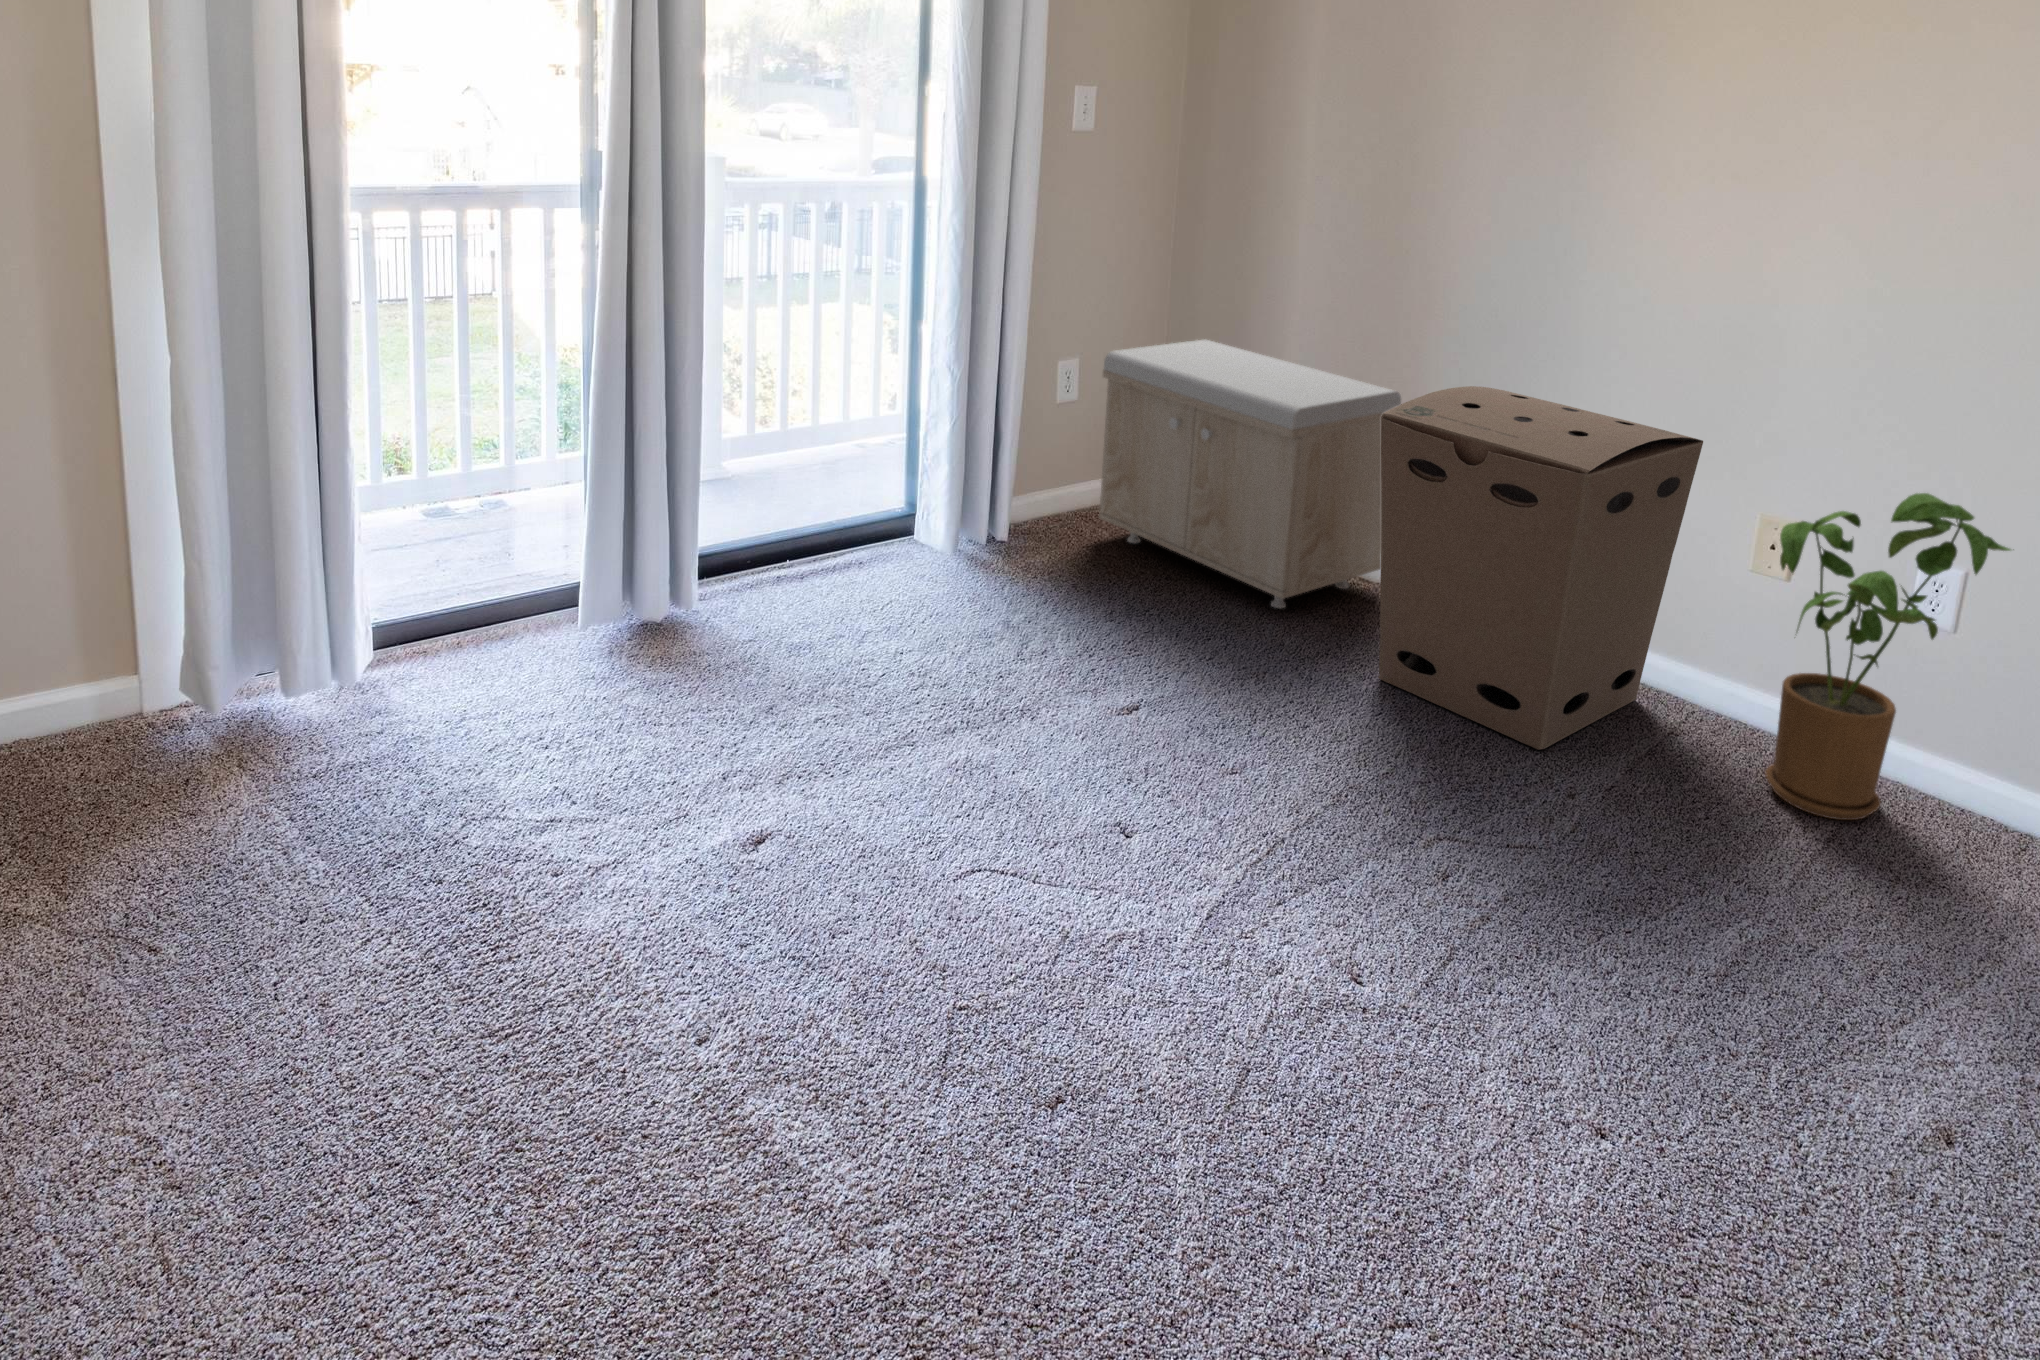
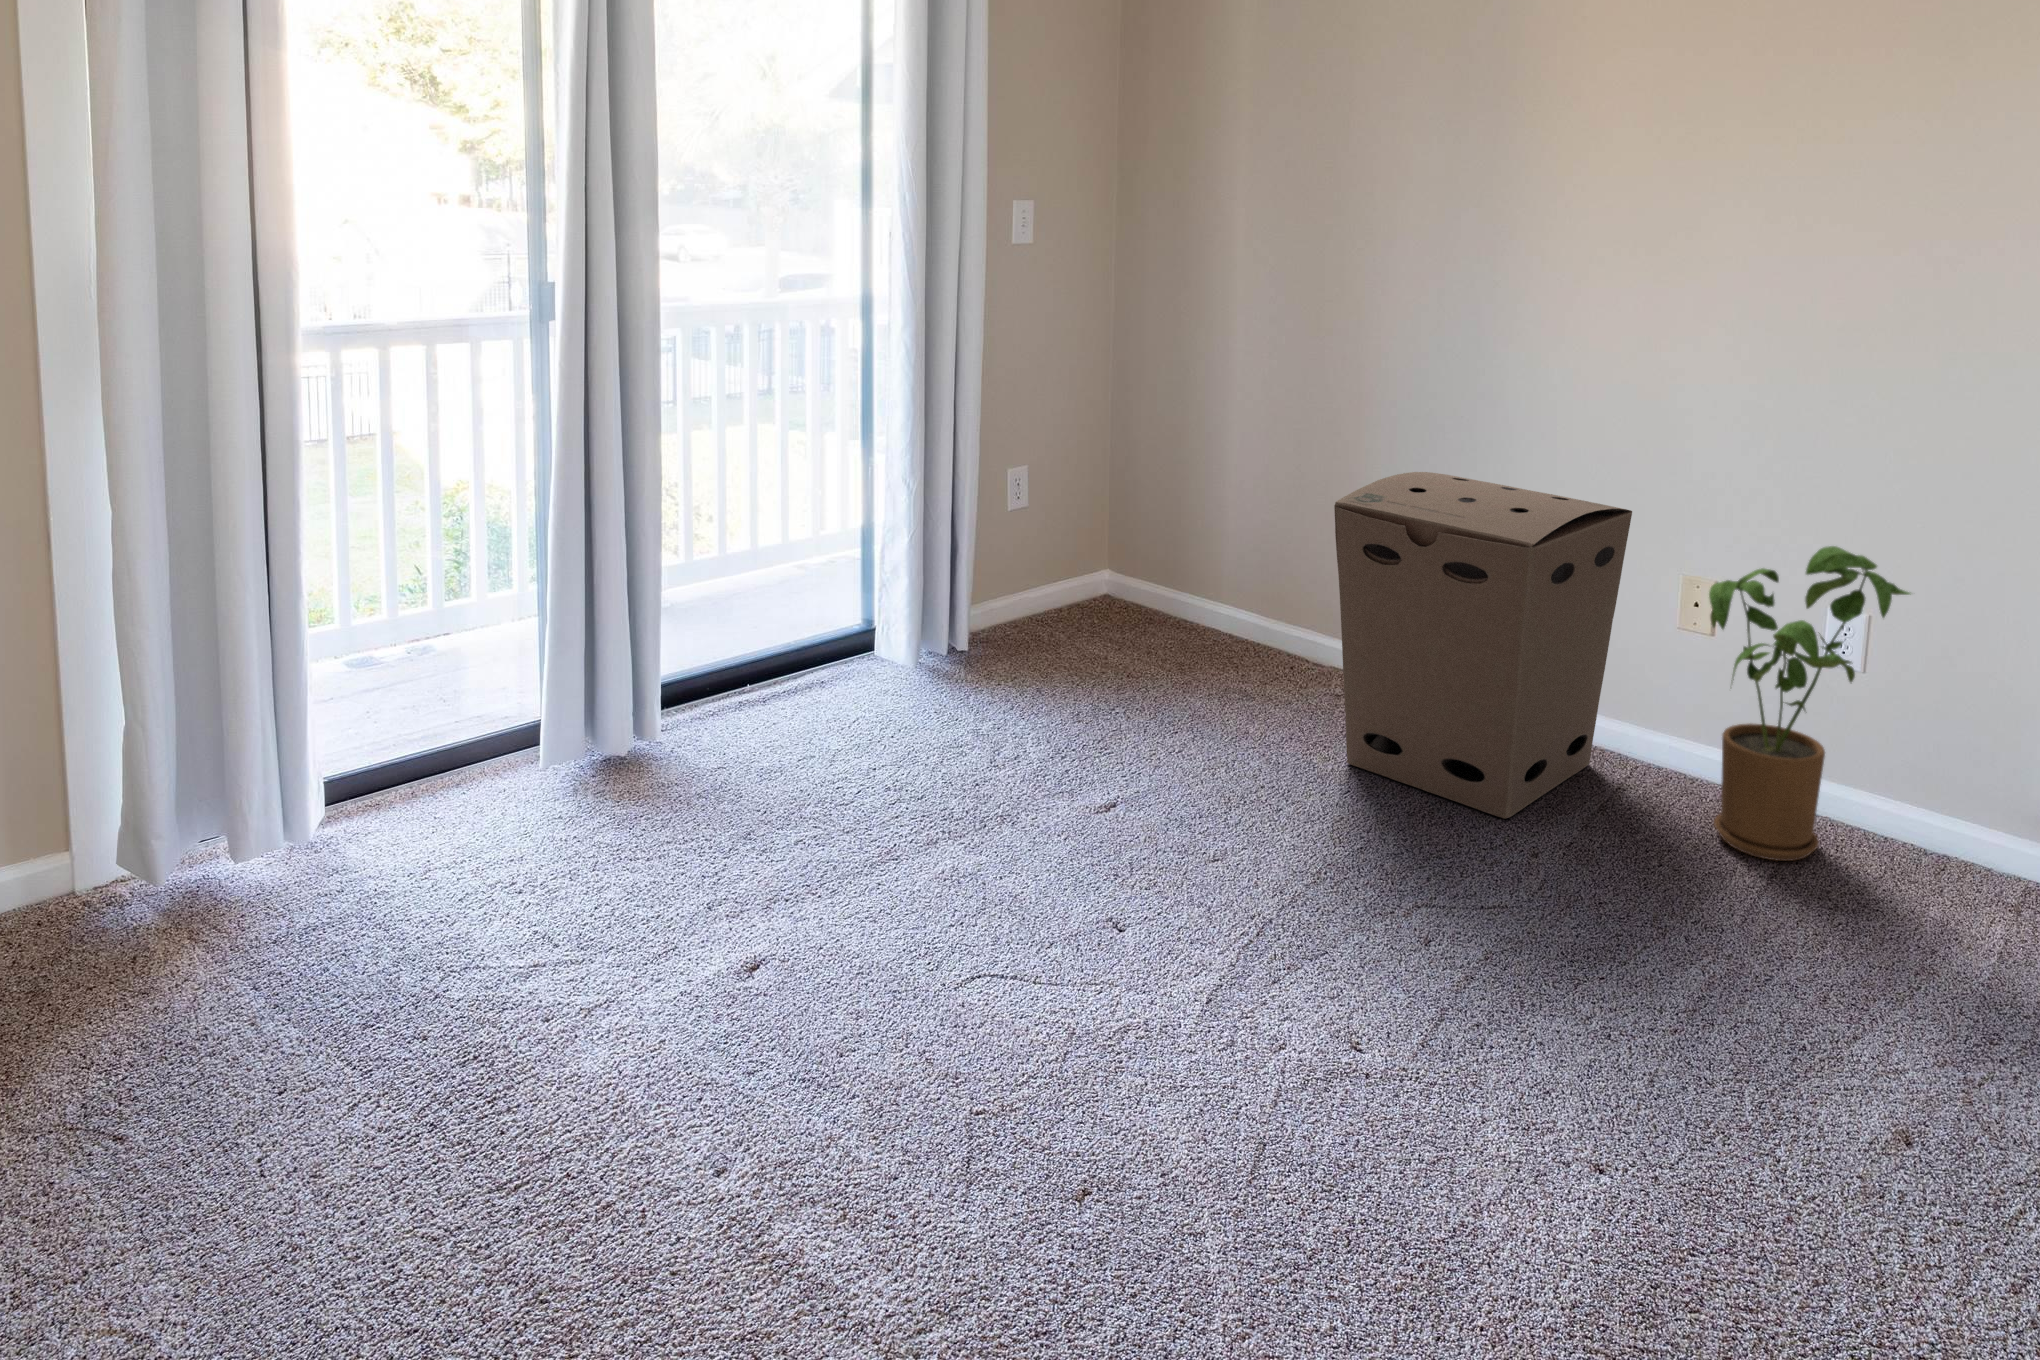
storage bench: present [1099,340,1401,608] -> none [1055,442,1348,703]

